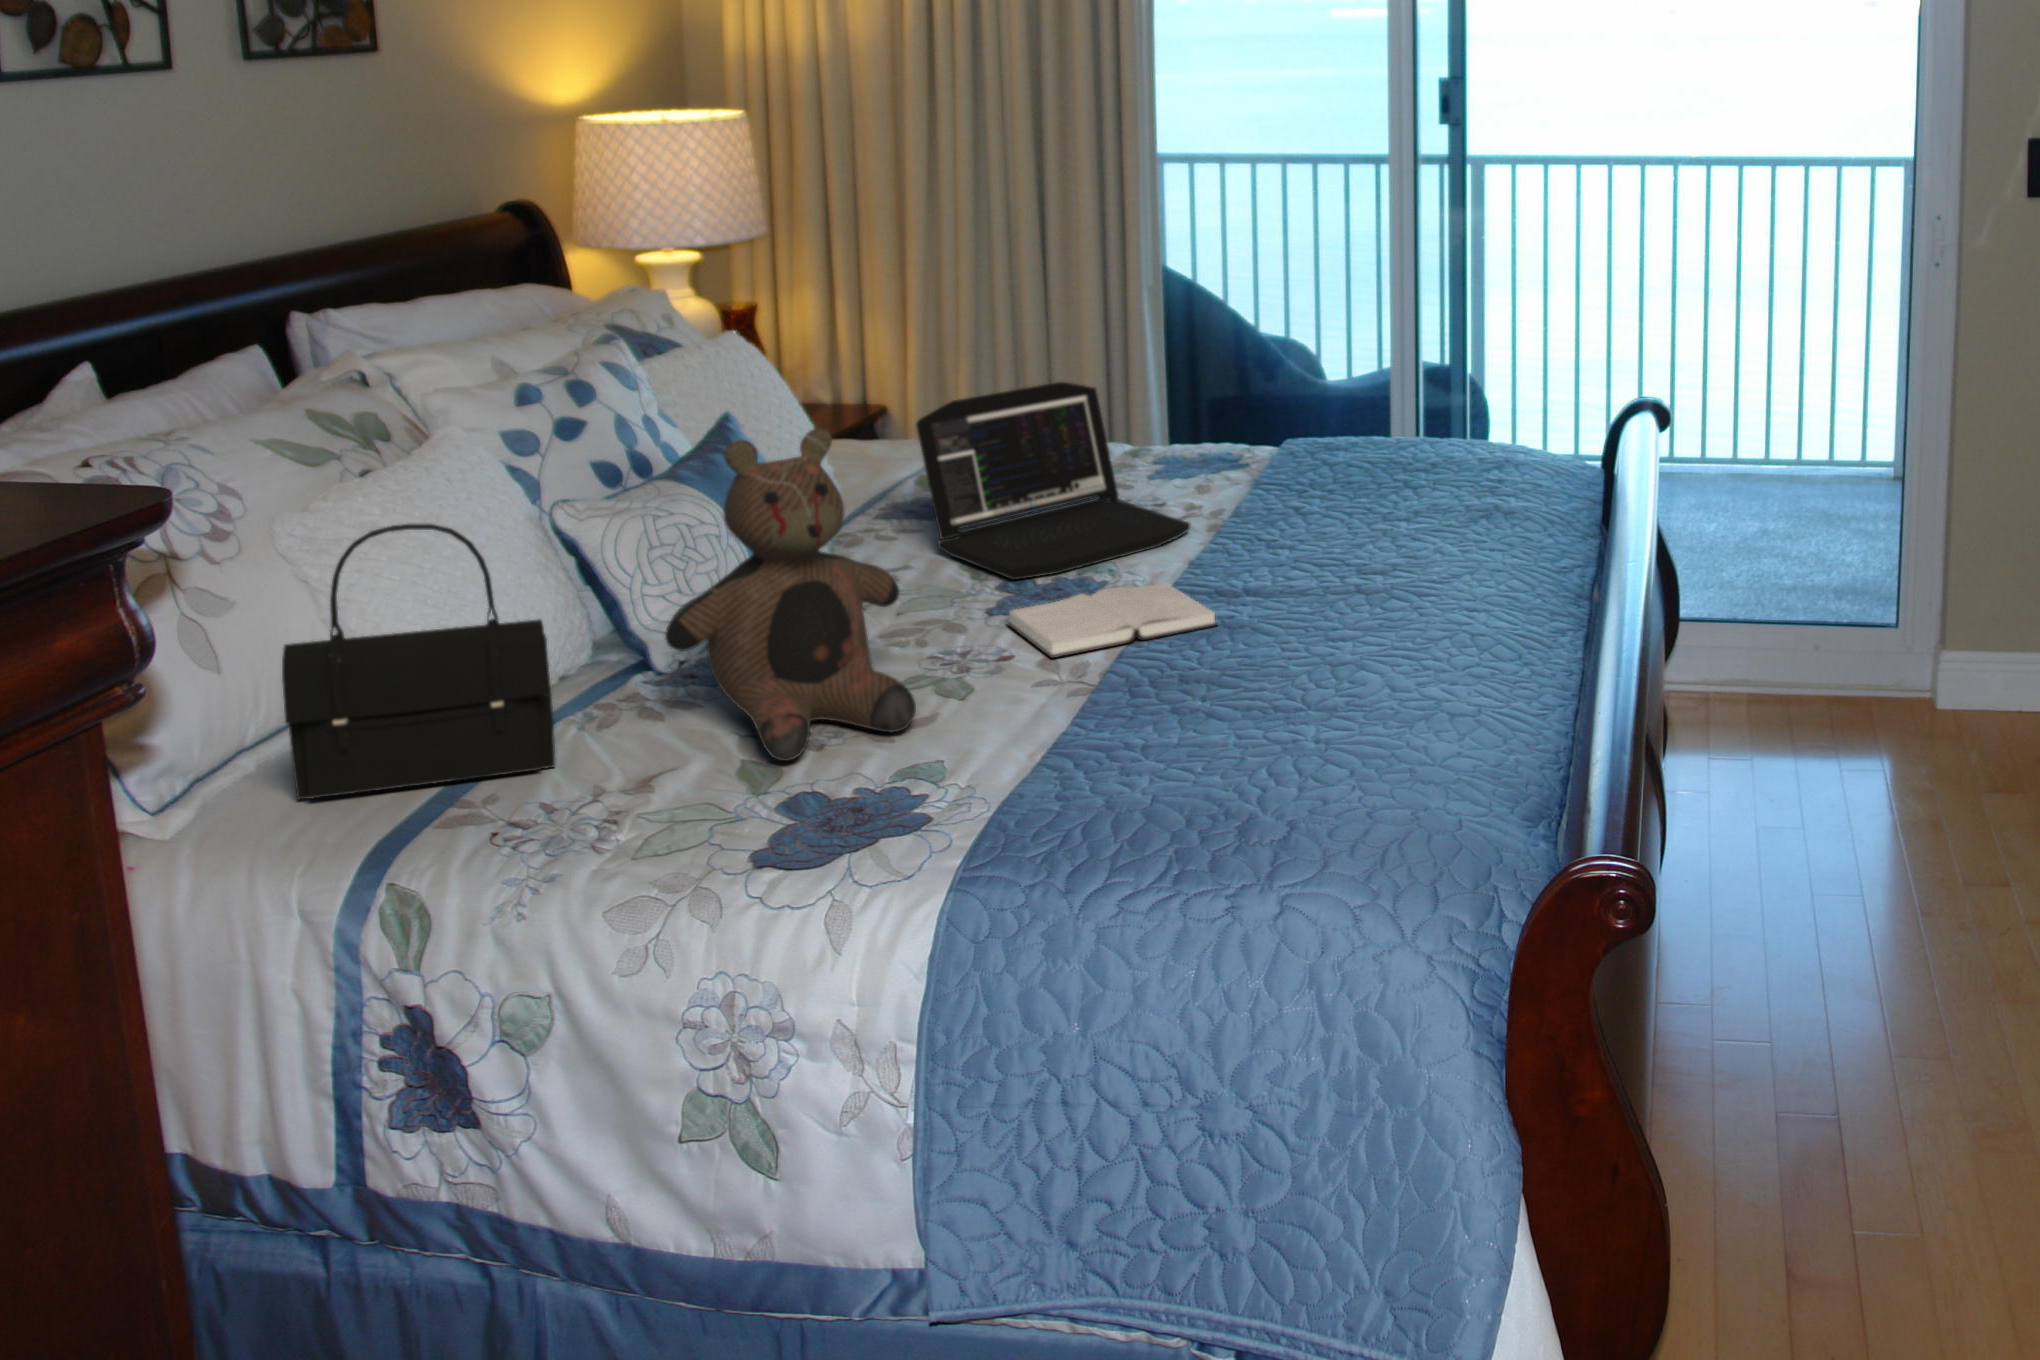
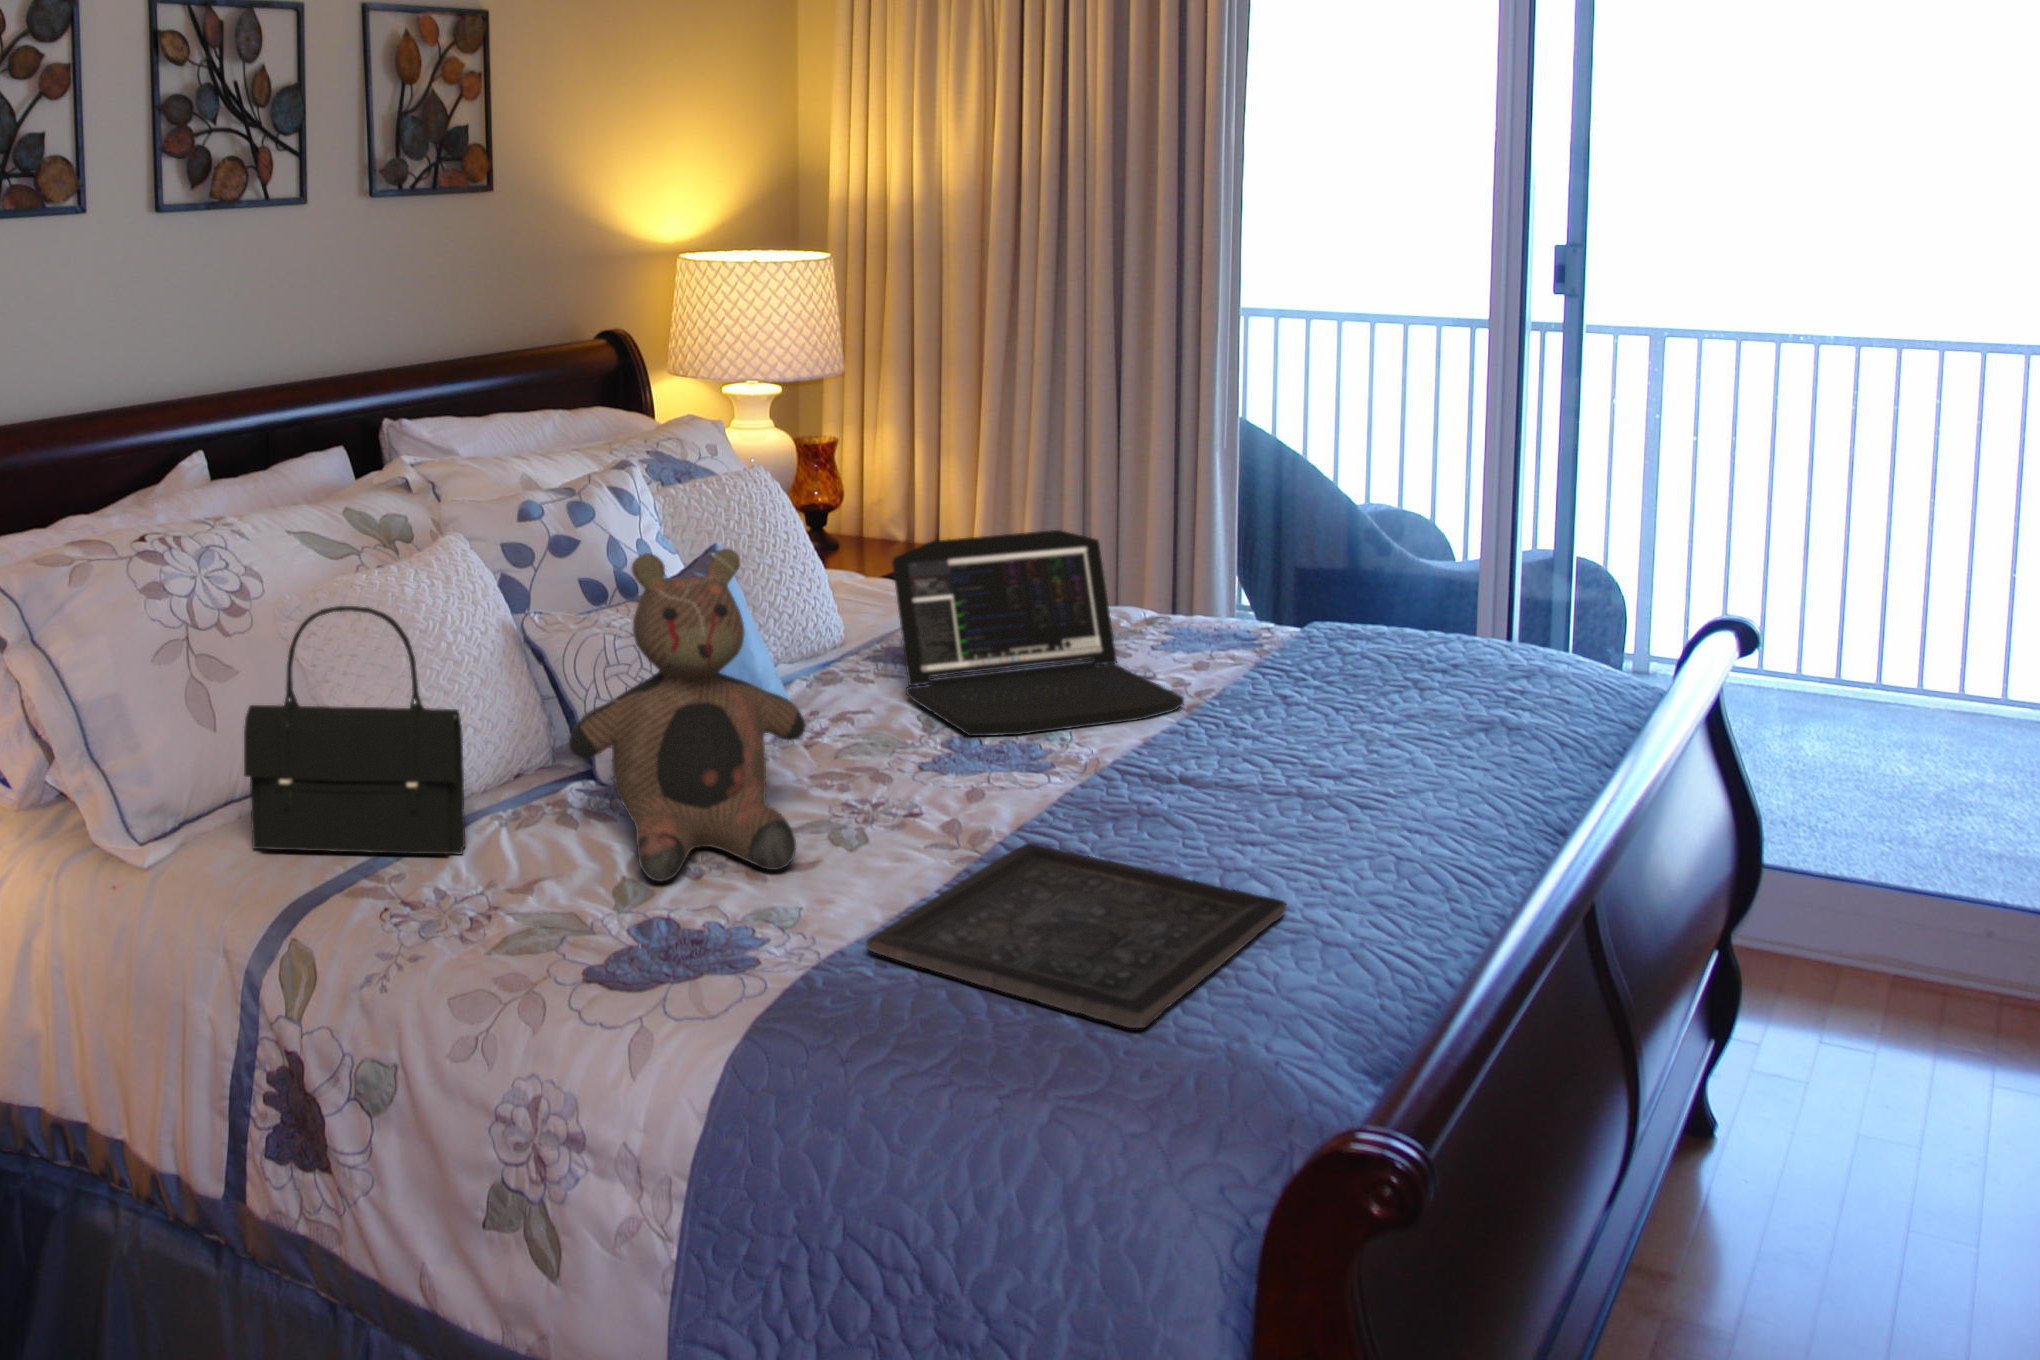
hardback book: present [1007,583,1217,658] -> none [938,755,1165,820]
tray: none [1024,671,1360,818] -> present [866,843,1287,1028]

